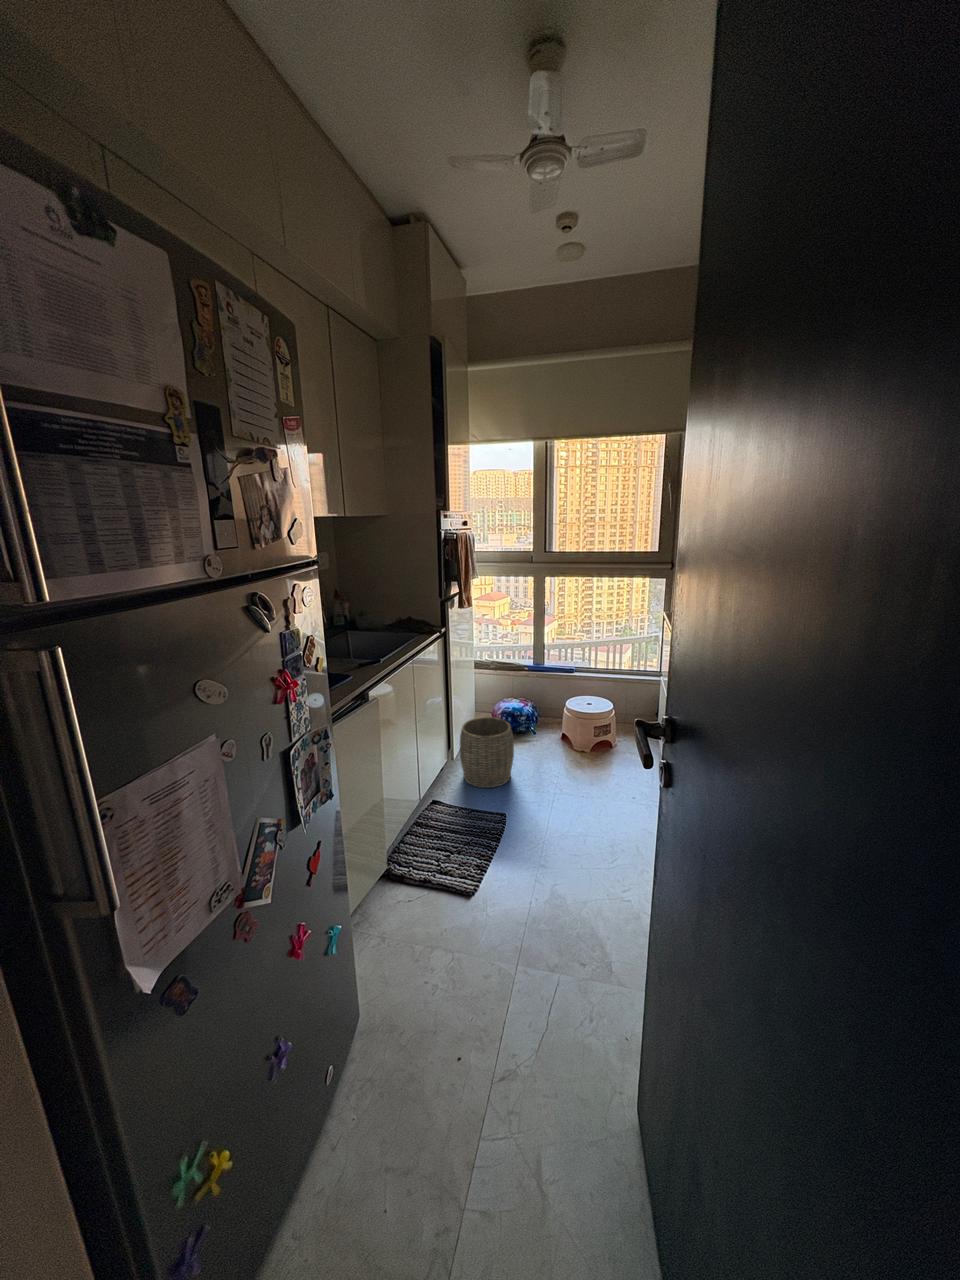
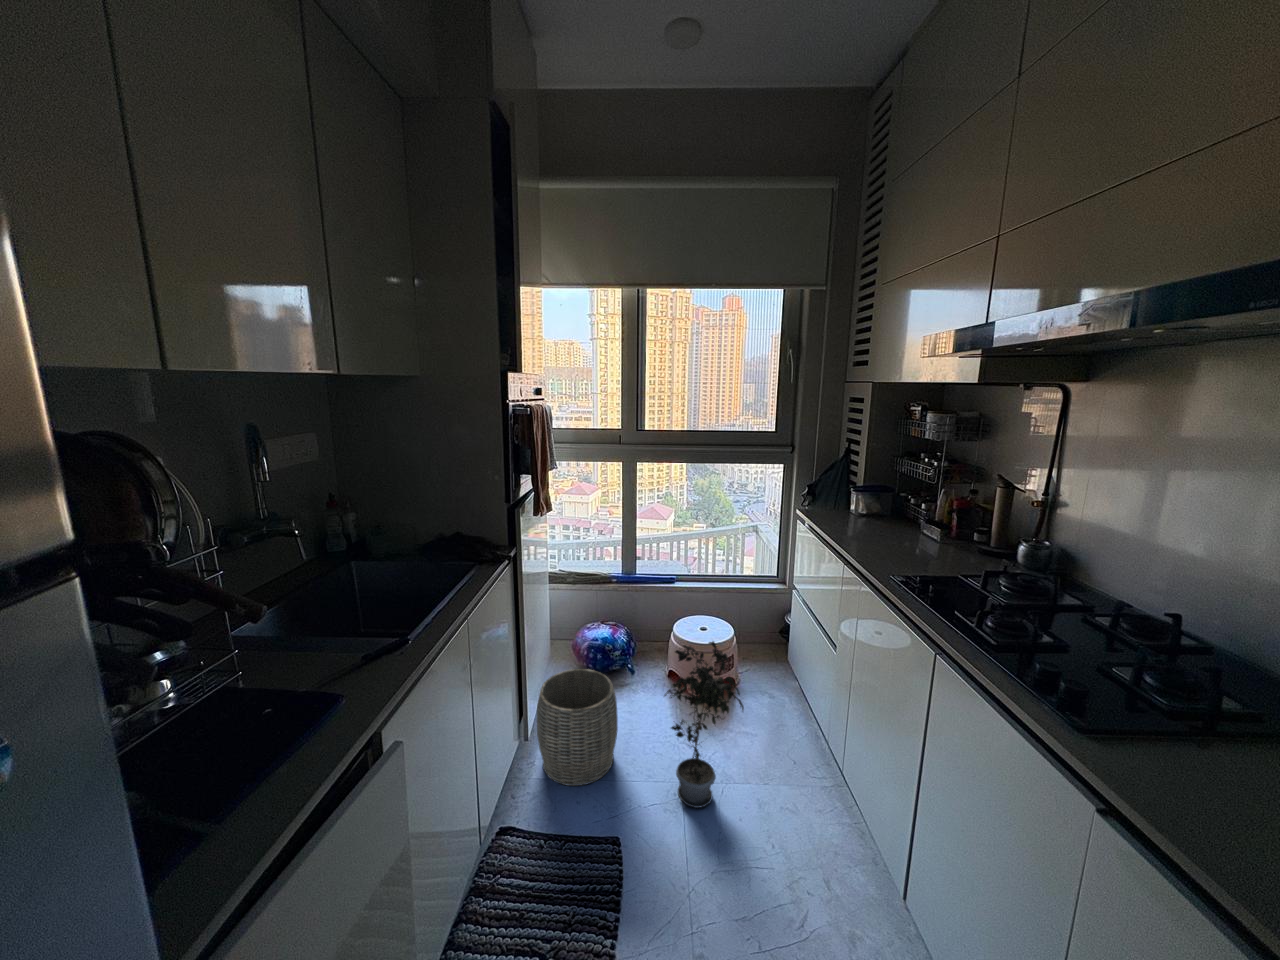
potted plant: none [539,695,591,807] -> present [664,641,744,808]

